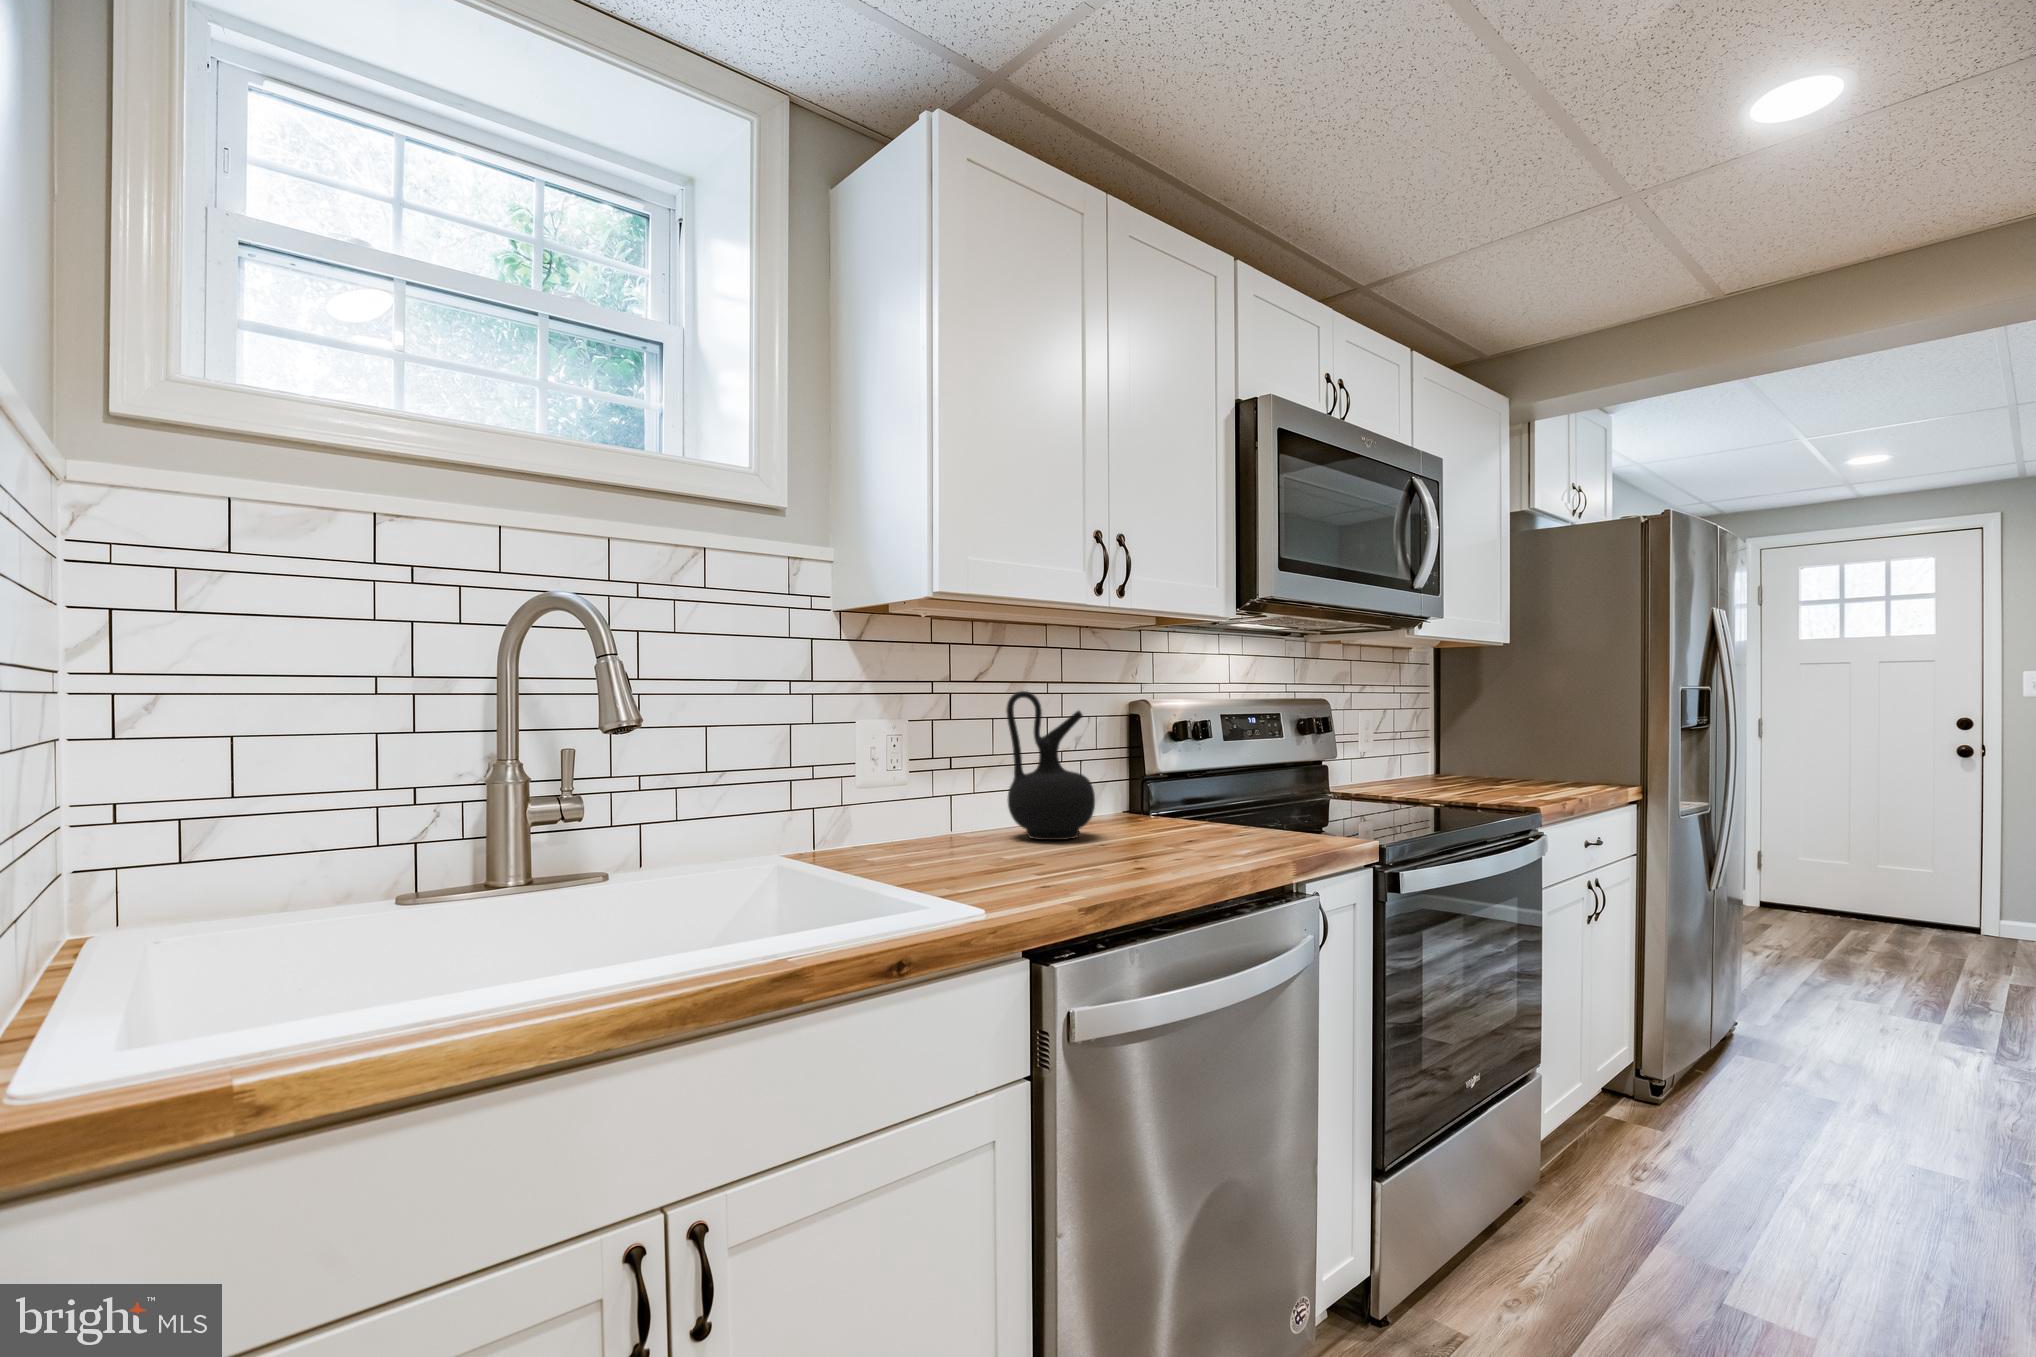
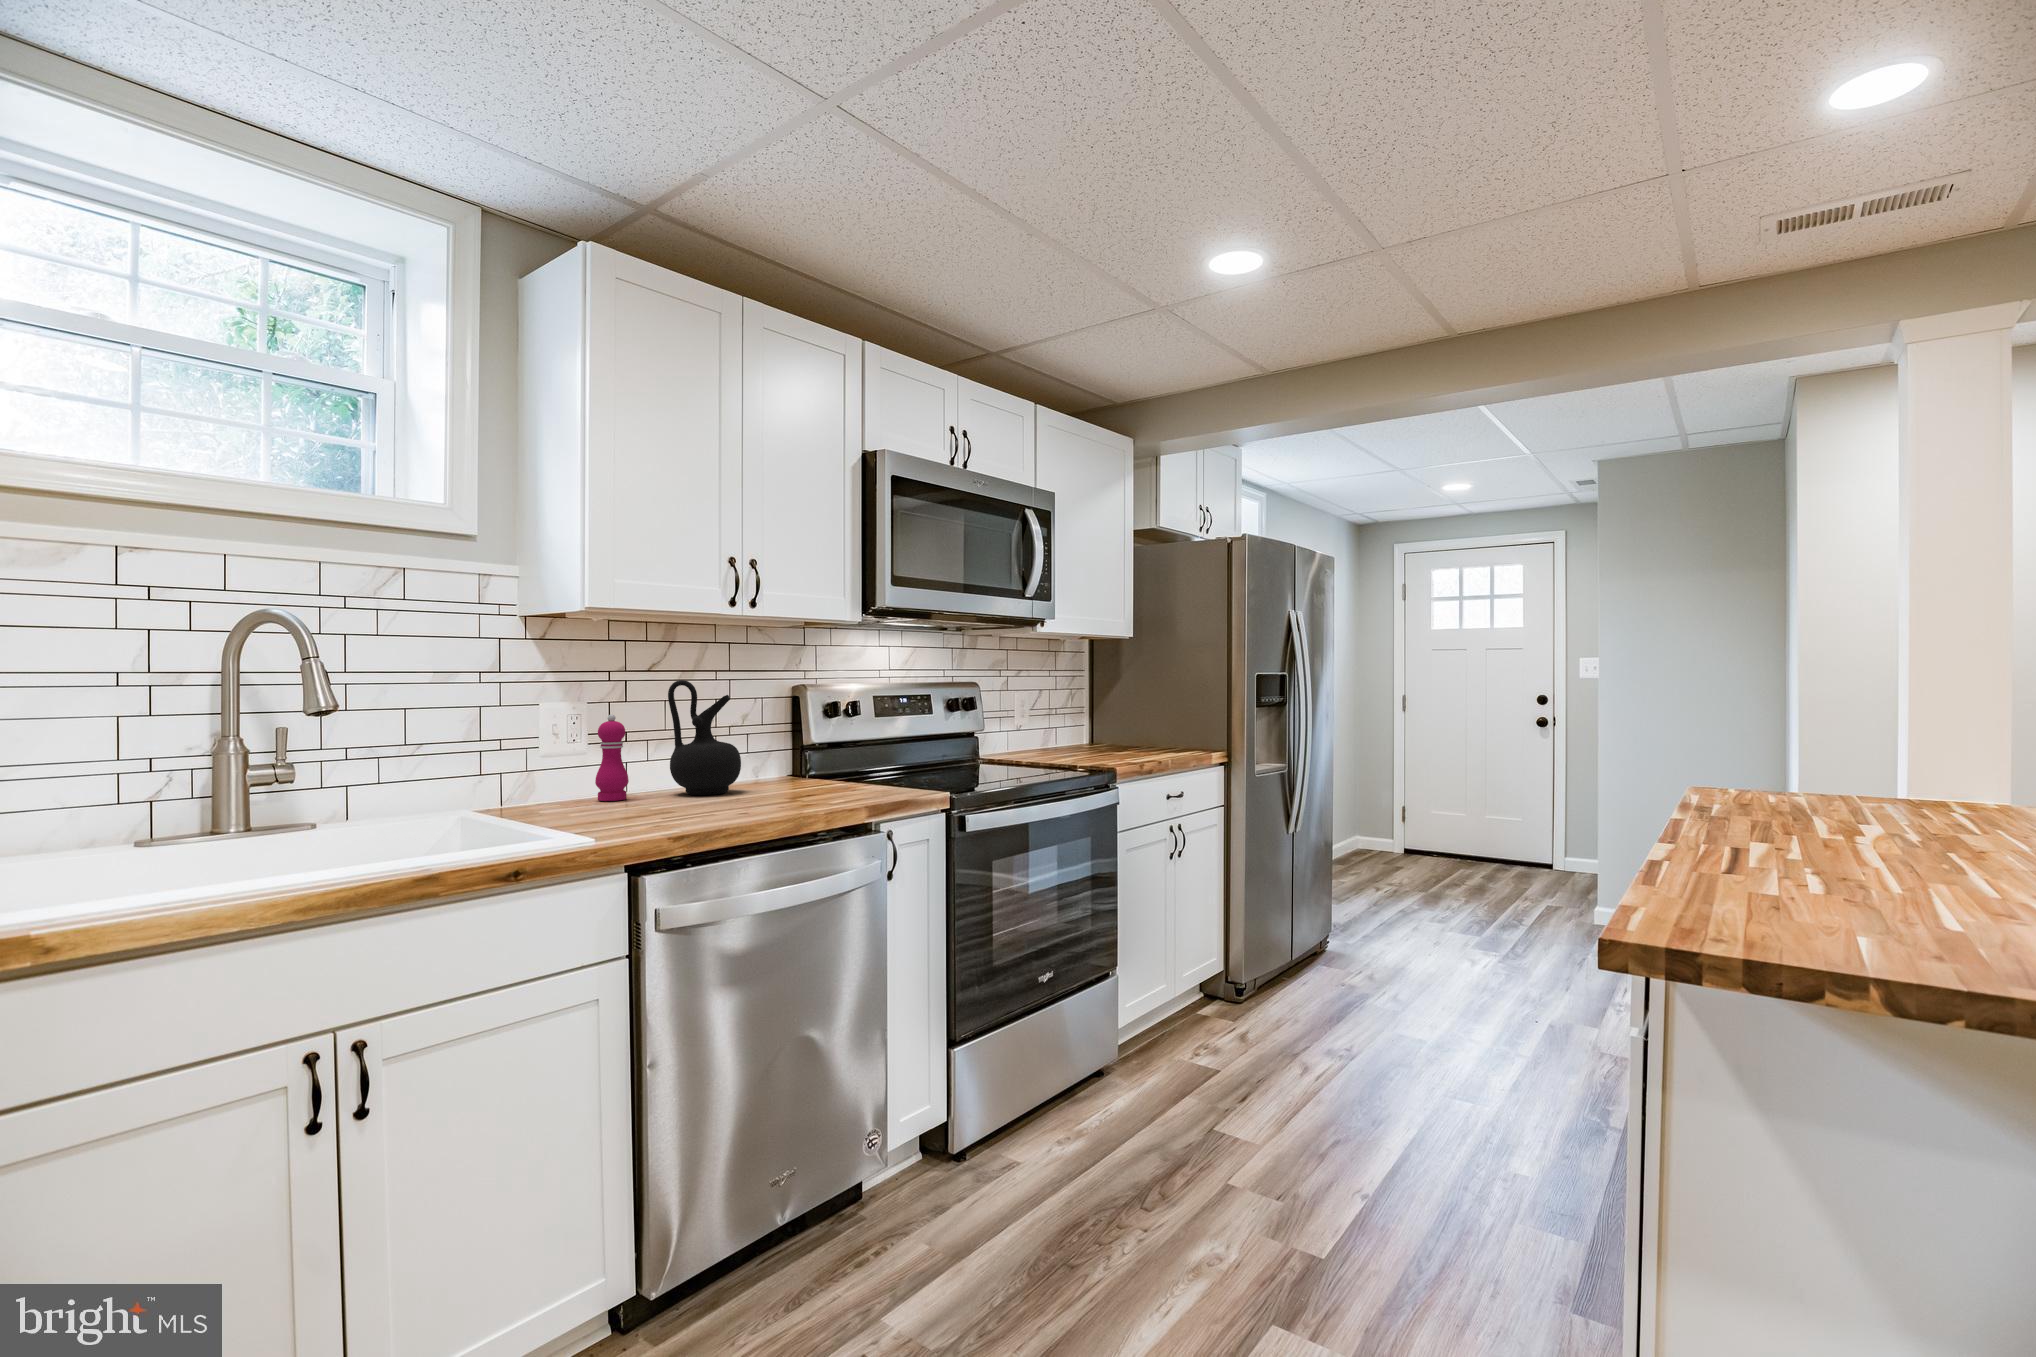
pepper mill: none [923,734,963,847] -> present [595,714,629,801]

